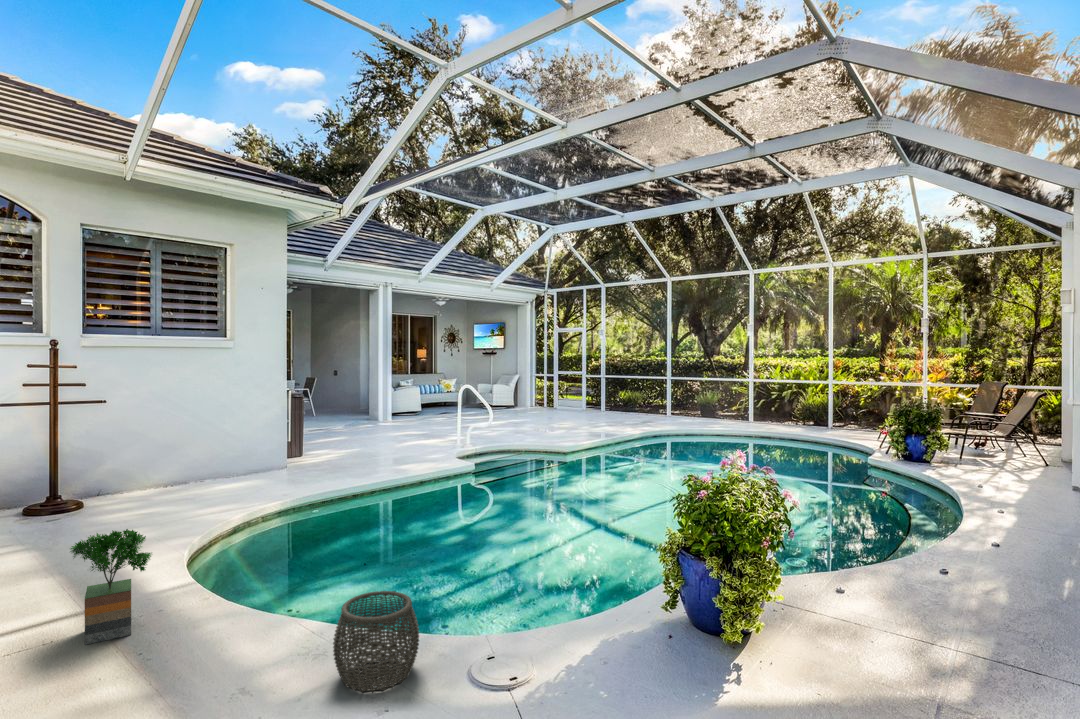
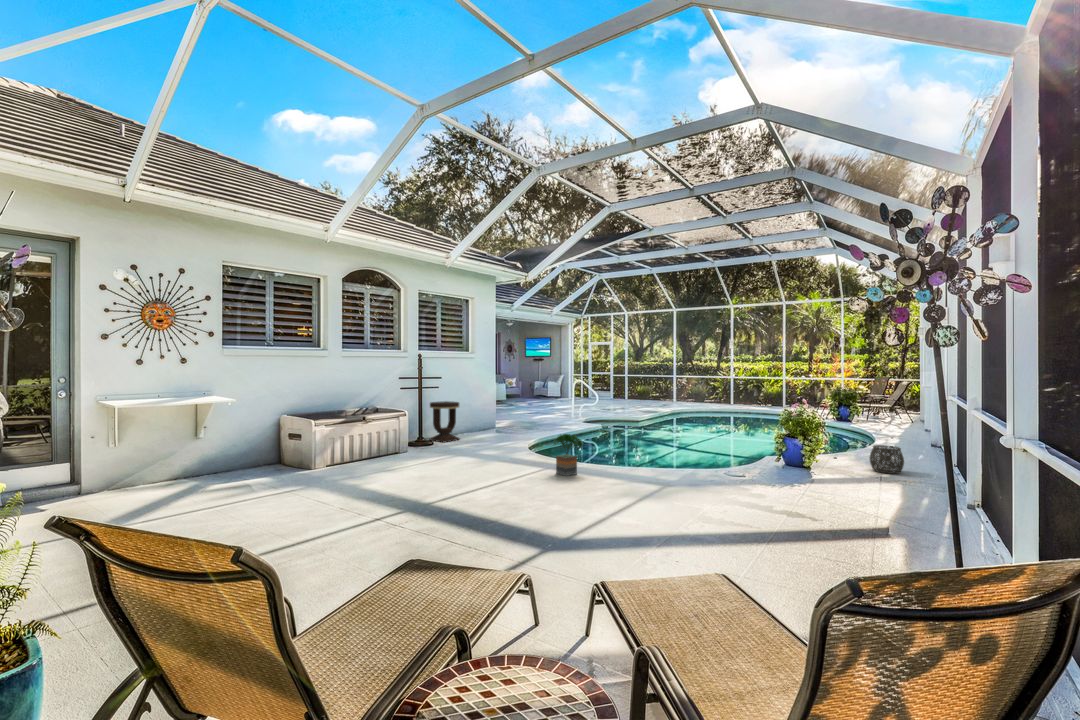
side table: none [99,426,163,504] -> present [430,401,459,442]
woven basket: present [333,591,419,692] -> present [870,445,904,474]

